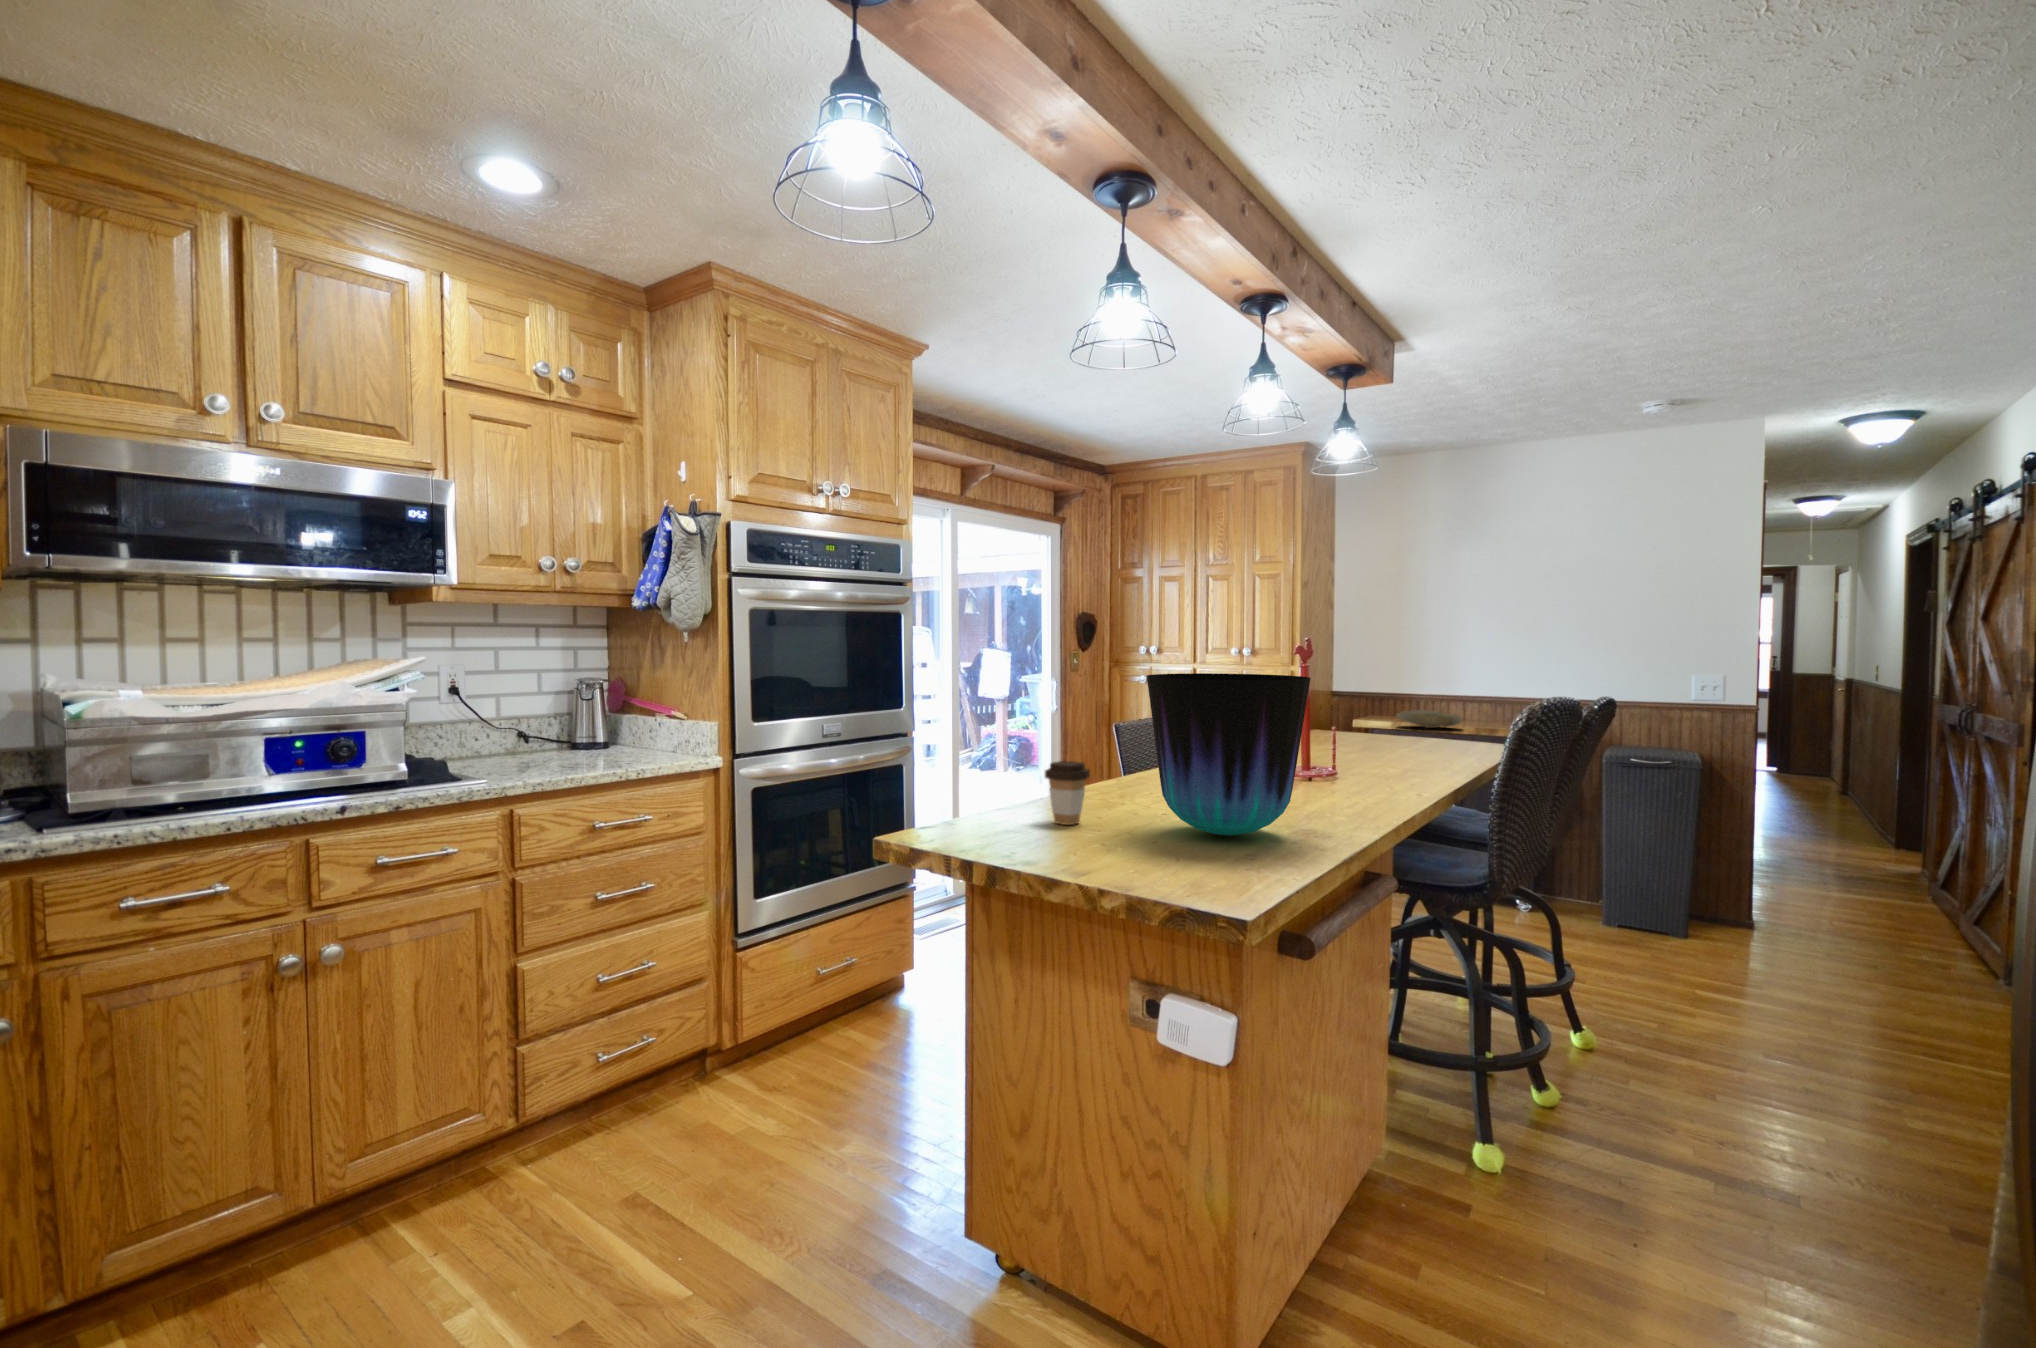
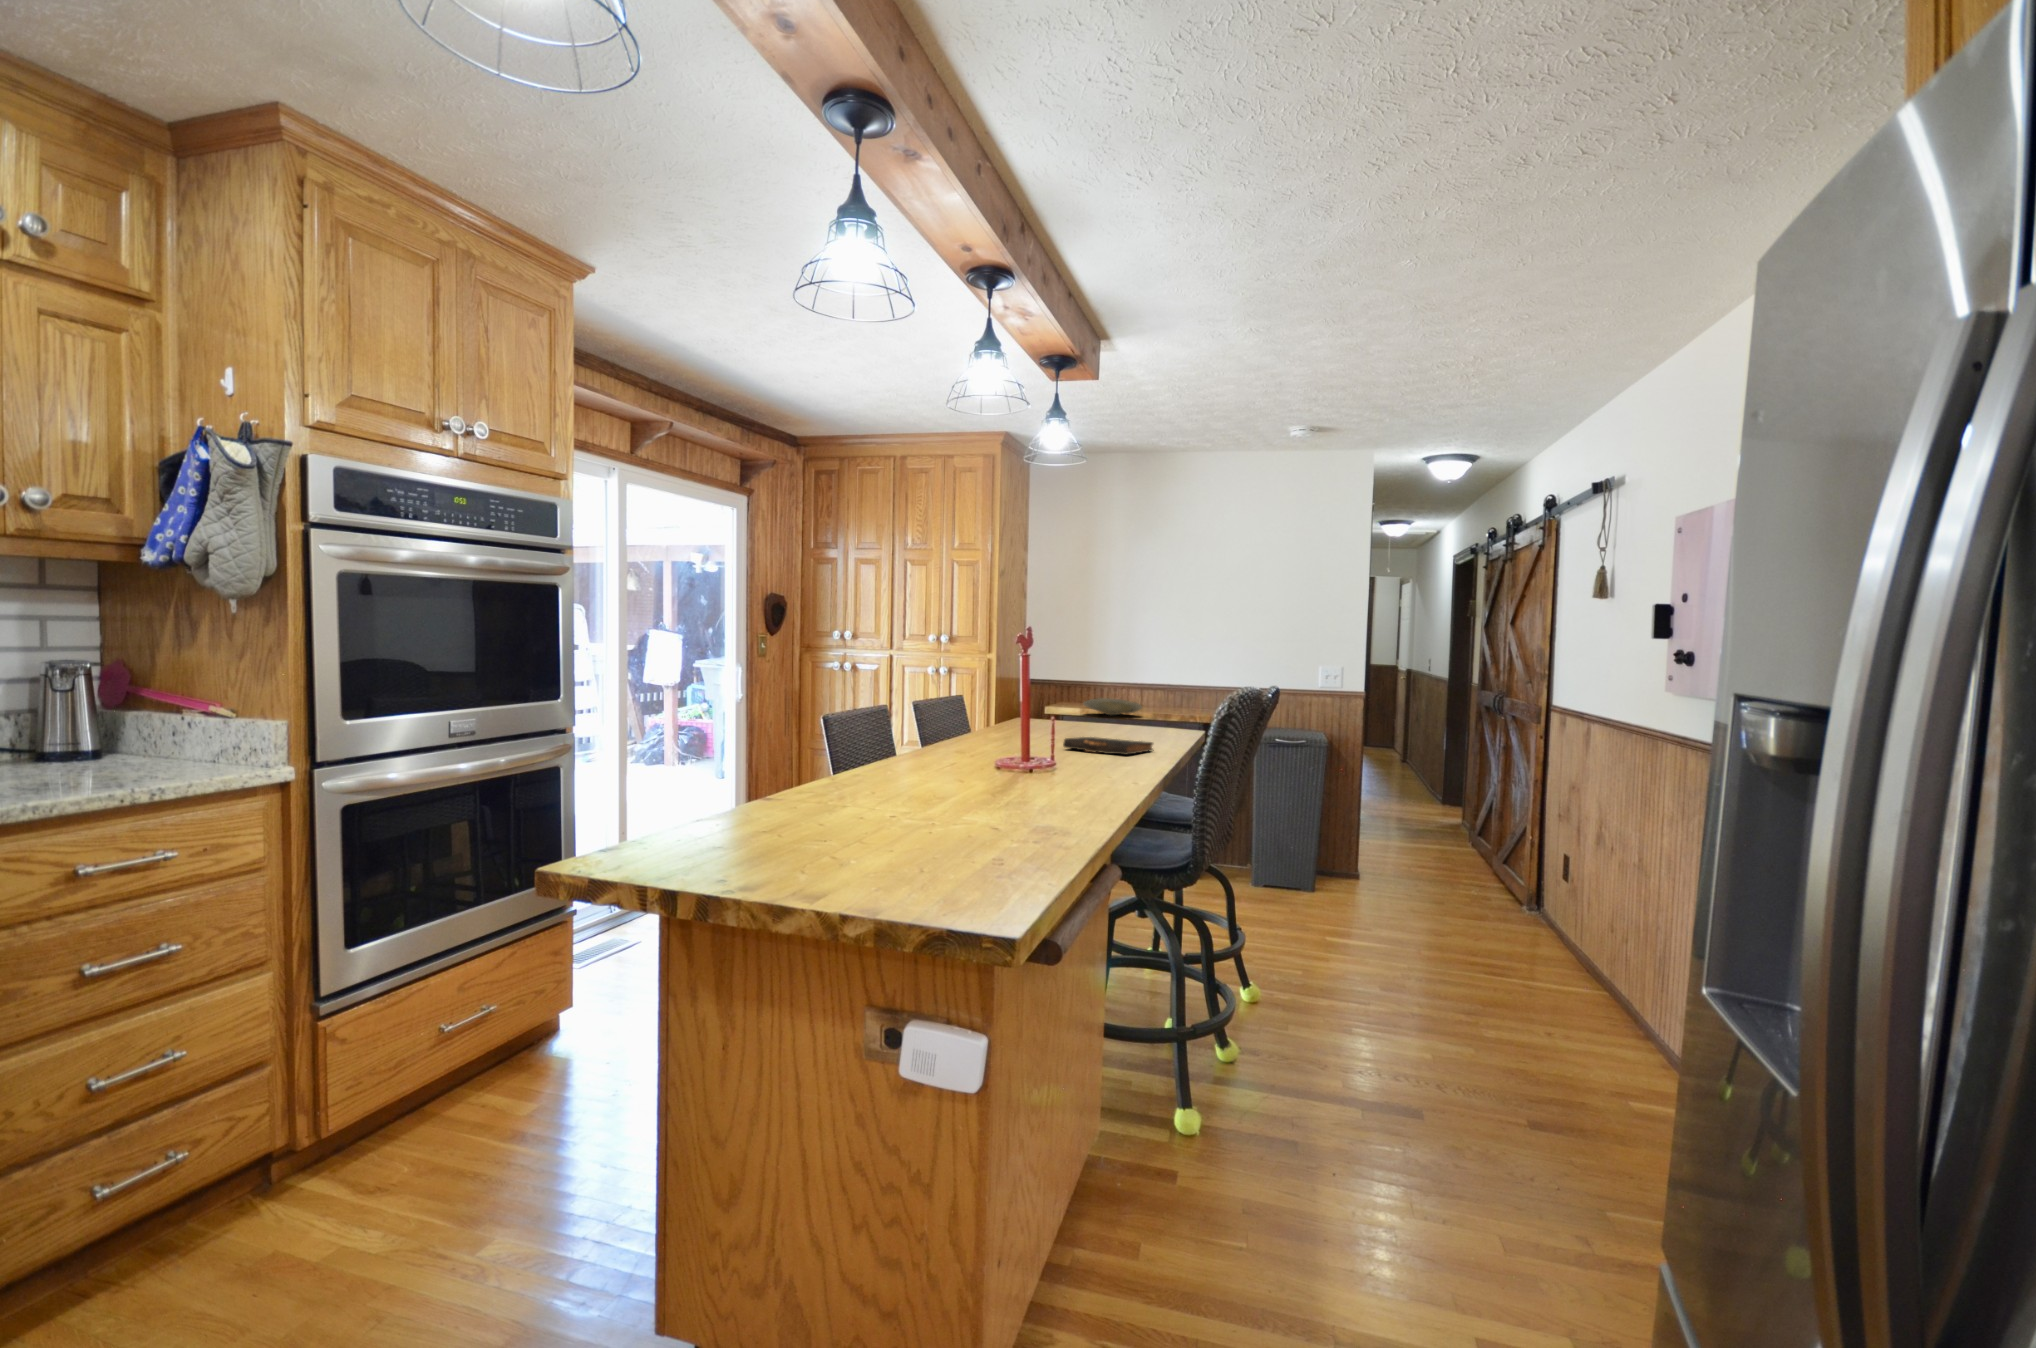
vase: present [1147,673,1310,835] -> none [880,662,1053,838]
book: none [1359,749,1460,767] -> present [1063,737,1154,755]
coffee cup: present [1045,761,1090,825] -> none [757,762,810,836]

